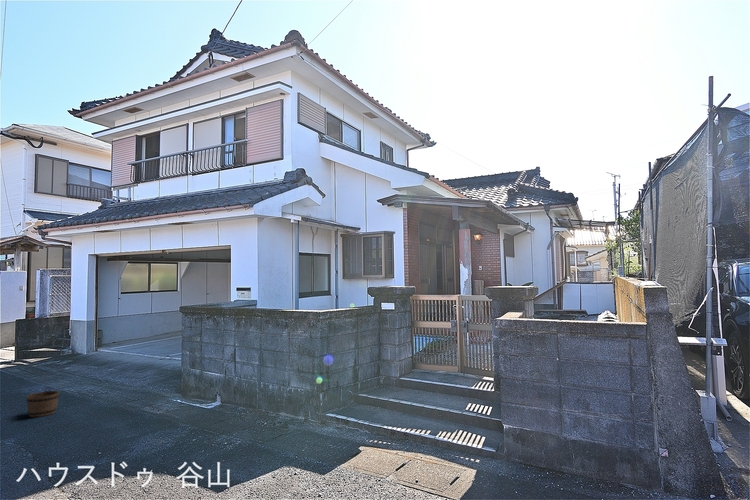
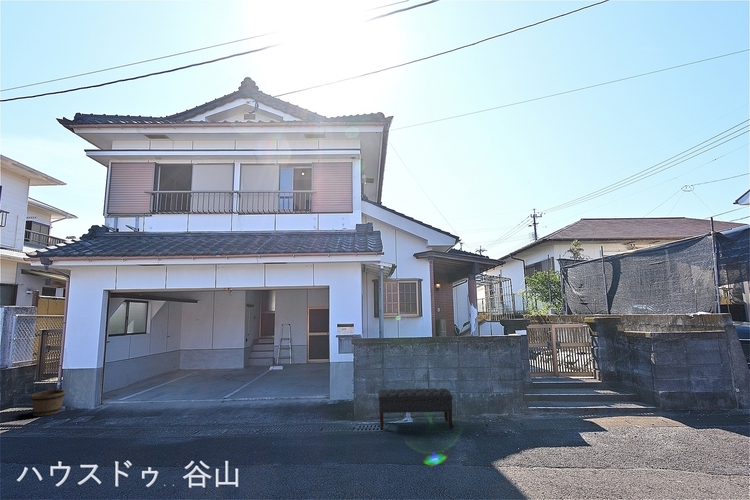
bench: none [371,389,446,431] -> present [378,388,453,430]

